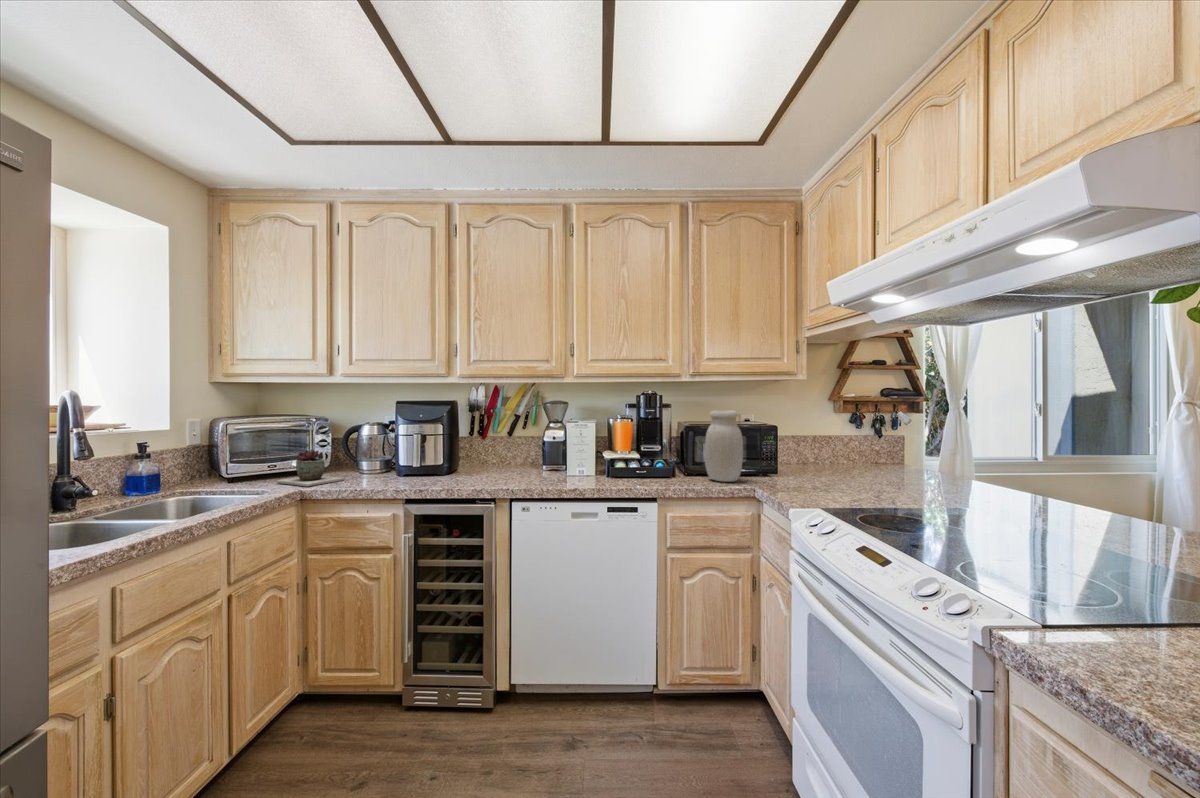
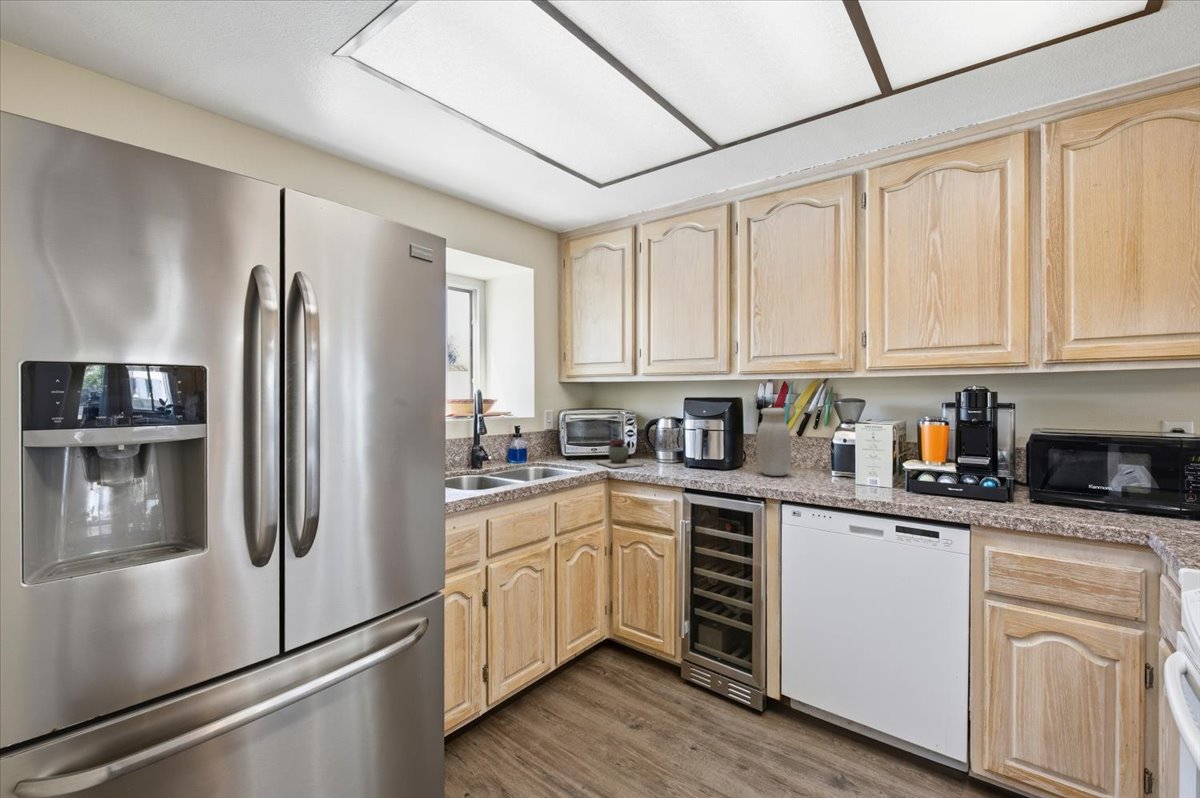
jar: present [705,410,743,482] -> present [756,408,791,476]

